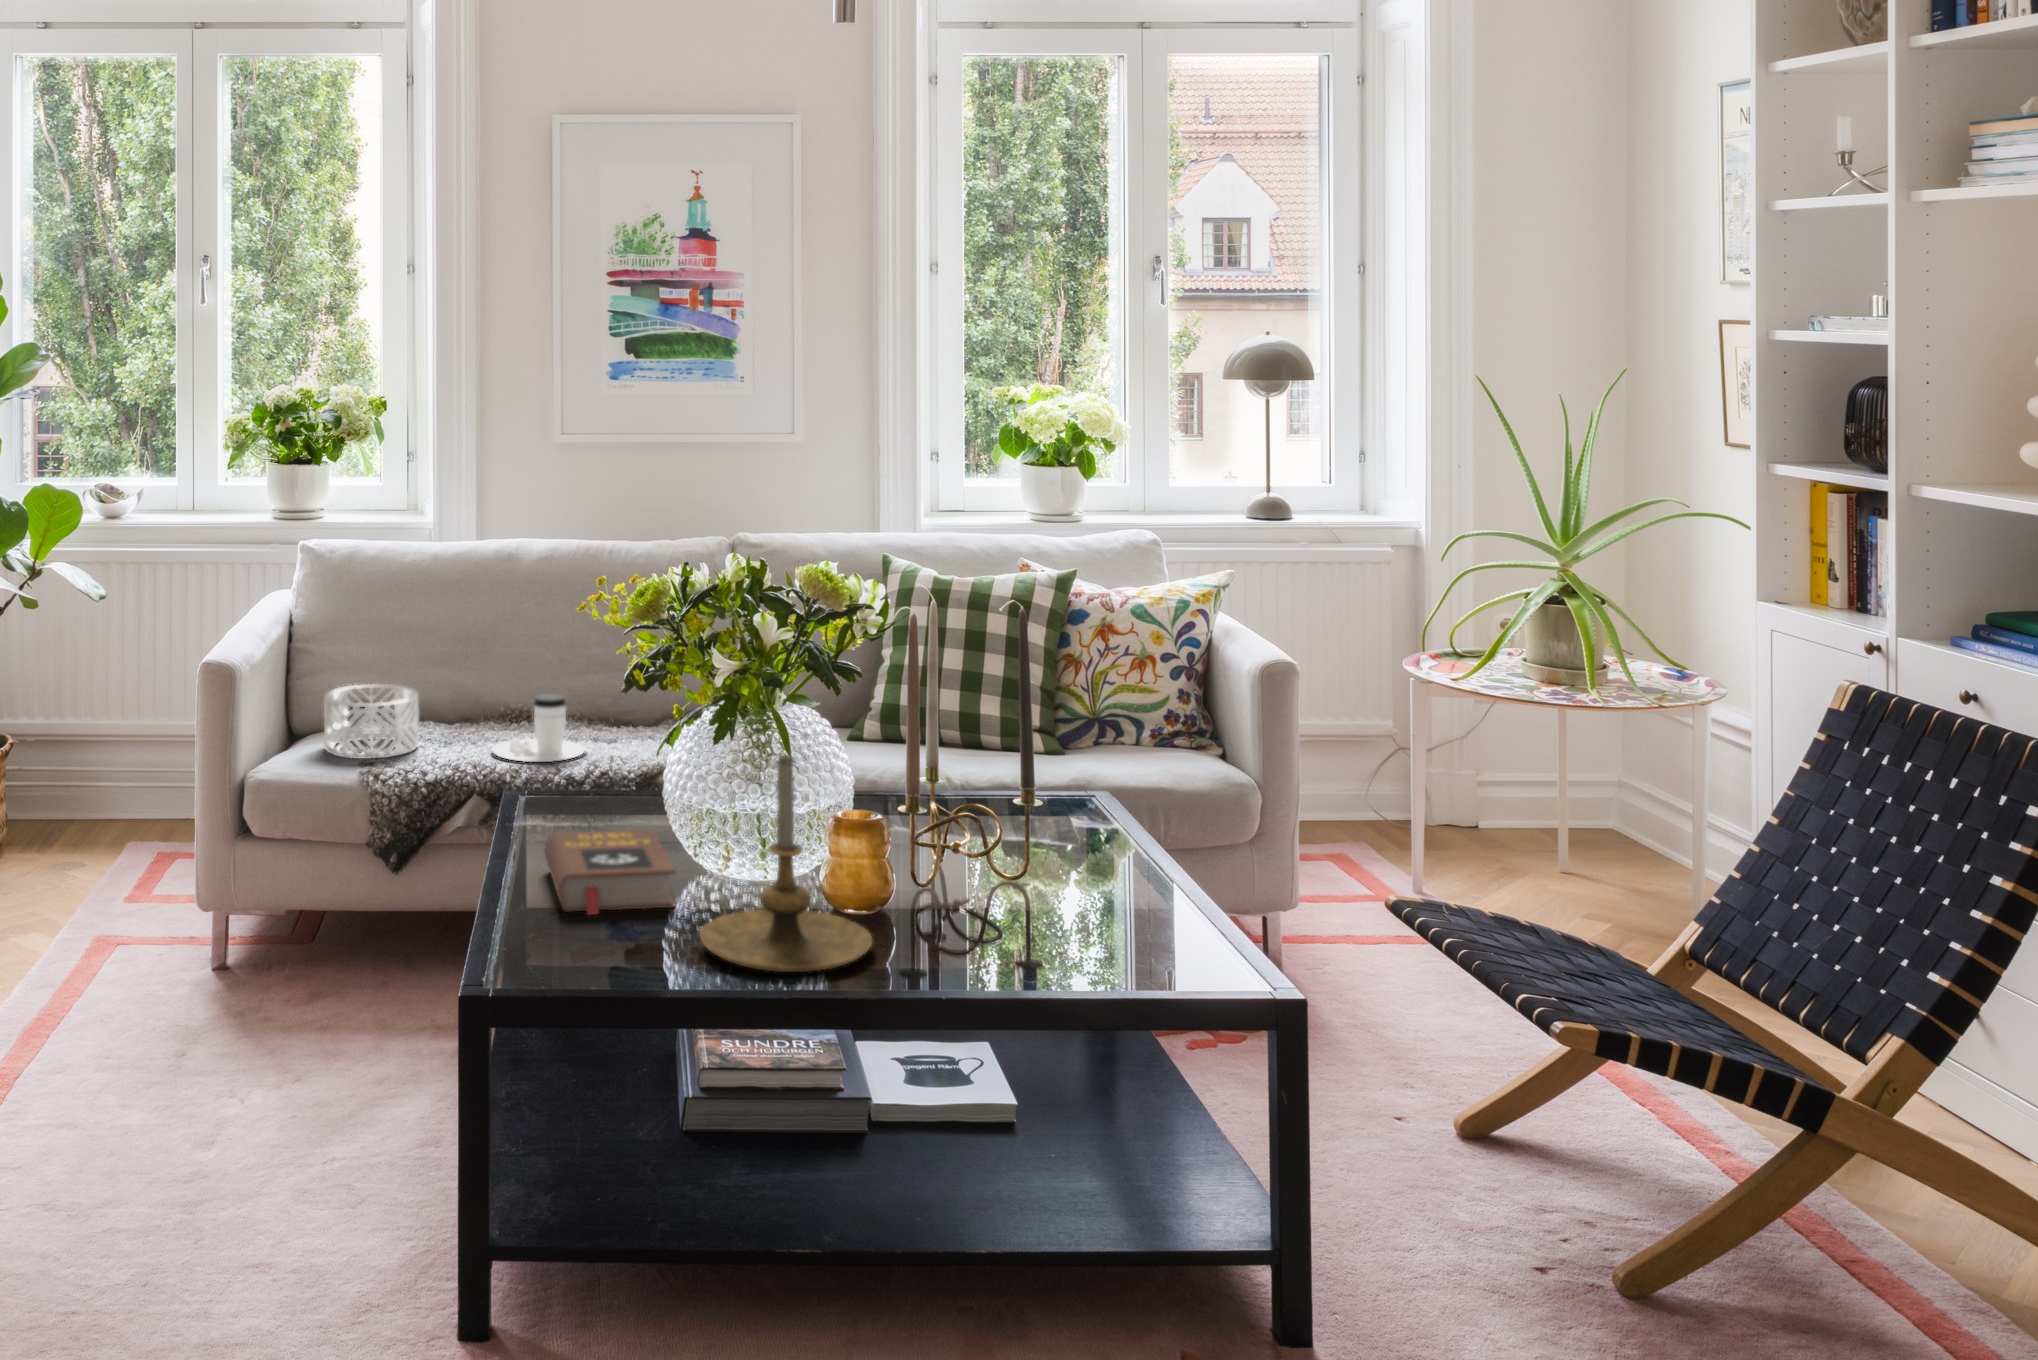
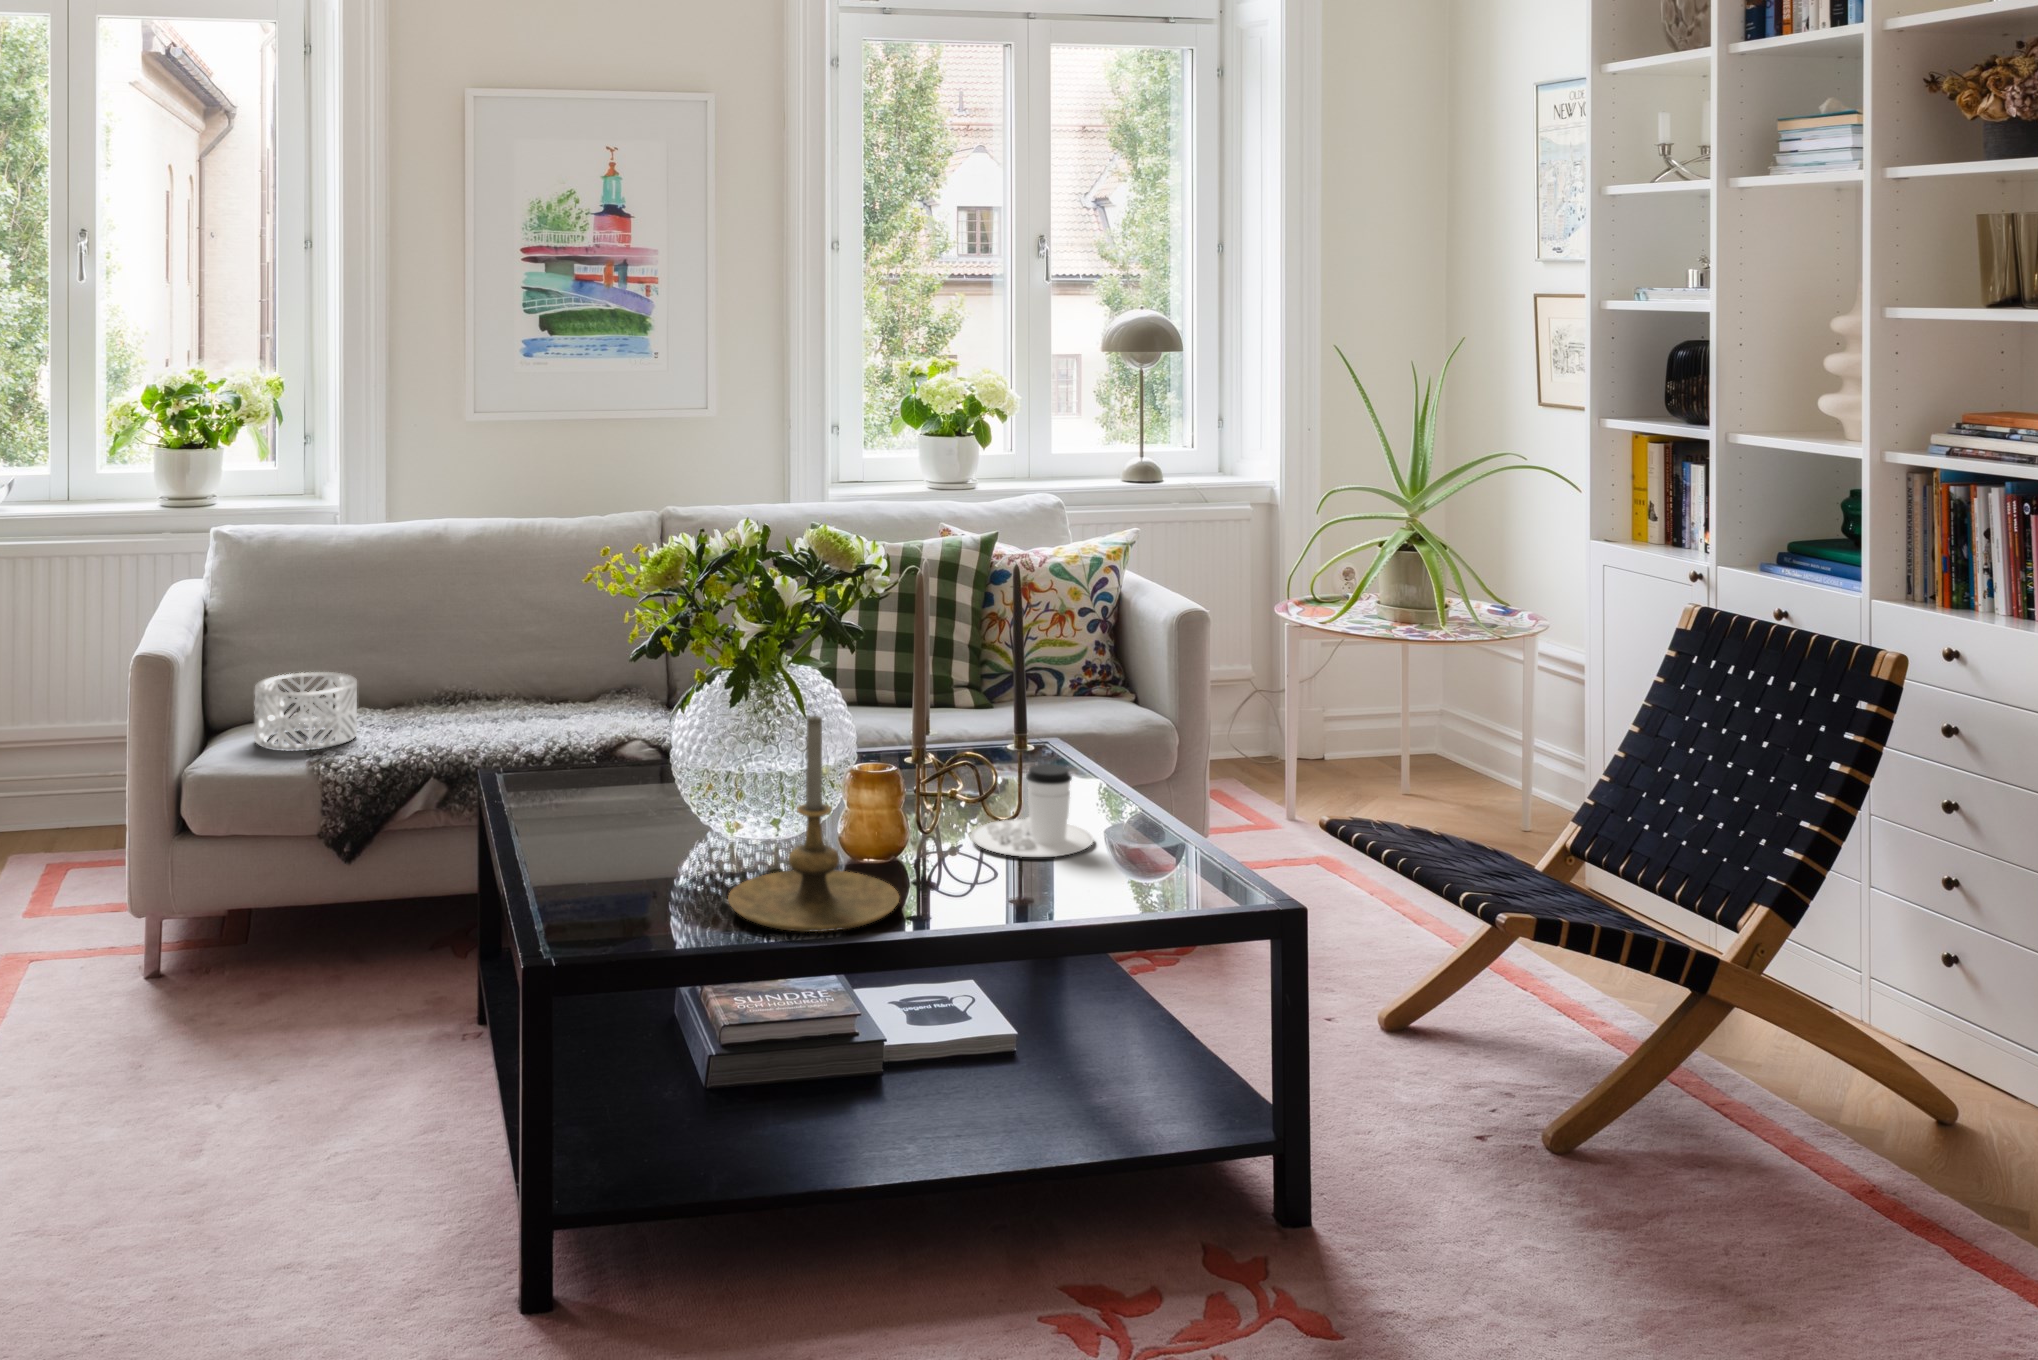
coffee cup: present [492,694,586,762] -> present [970,764,1093,857]
book: present [545,830,675,915] -> none [539,801,688,892]

